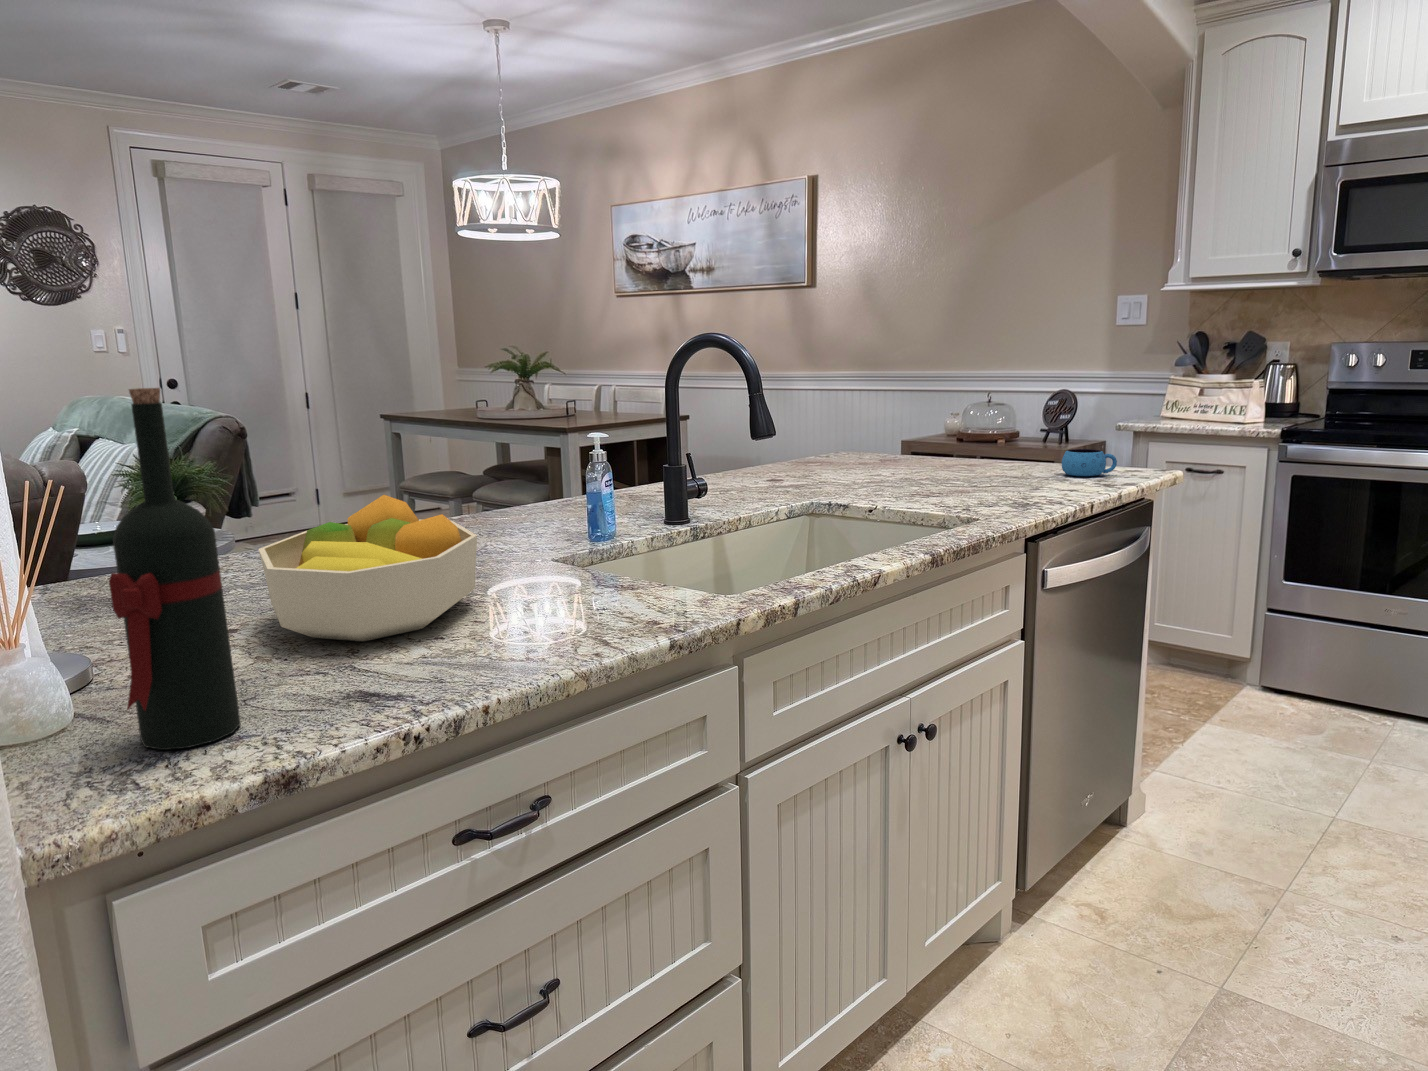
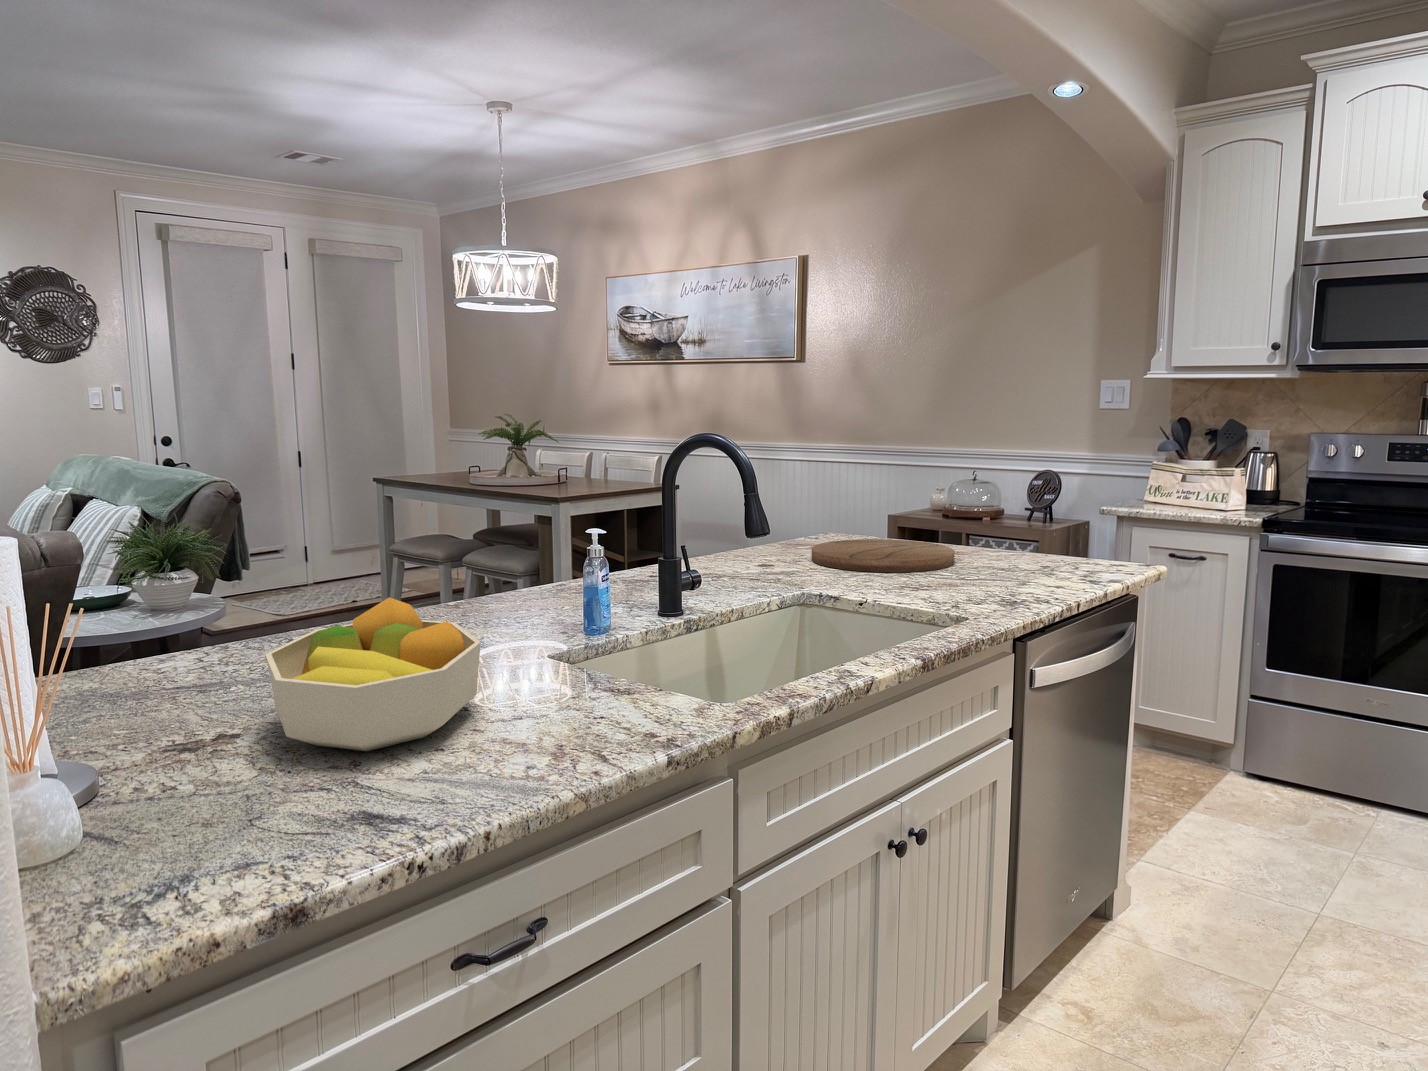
wine bottle: present [109,388,241,750] -> none [127,523,248,879]
mug: present [1062,449,1117,476] -> none [1046,542,1100,569]
cutting board: none [821,453,967,483] -> present [812,539,955,572]

